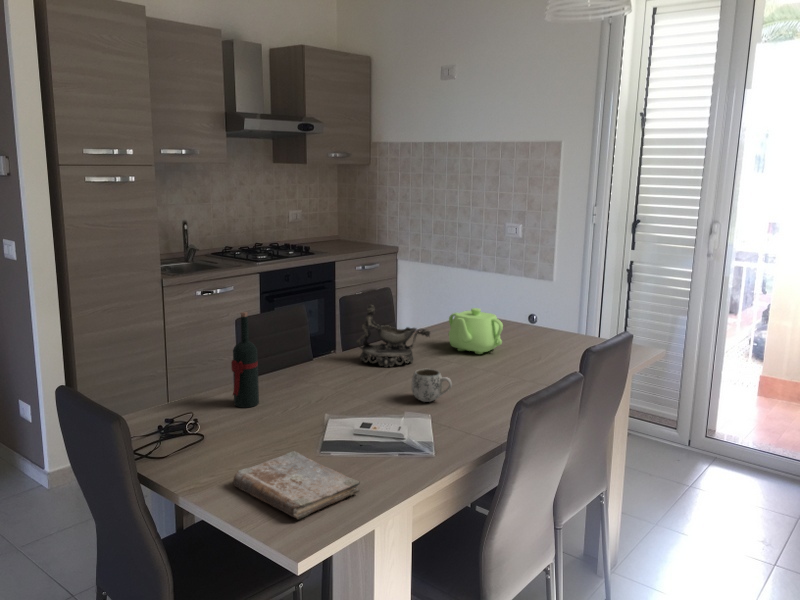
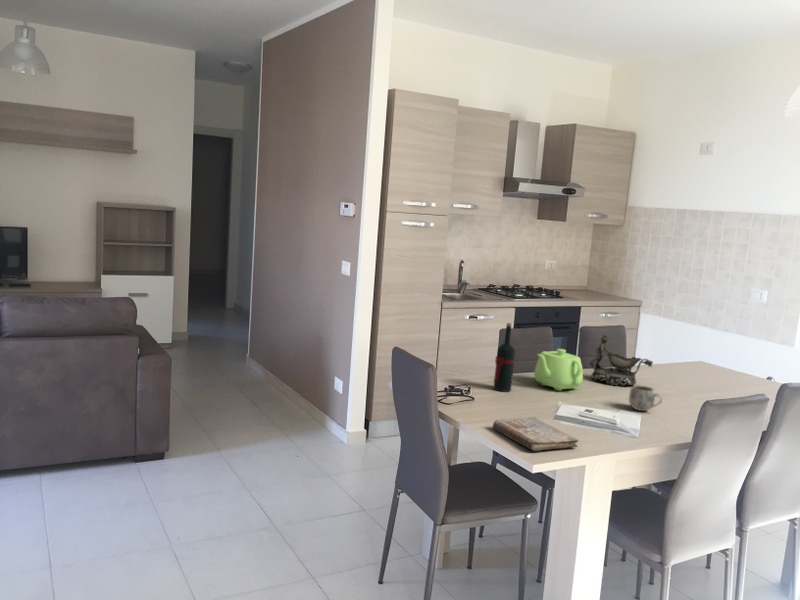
teapot: present [449,308,503,354] -> present [534,349,583,391]

